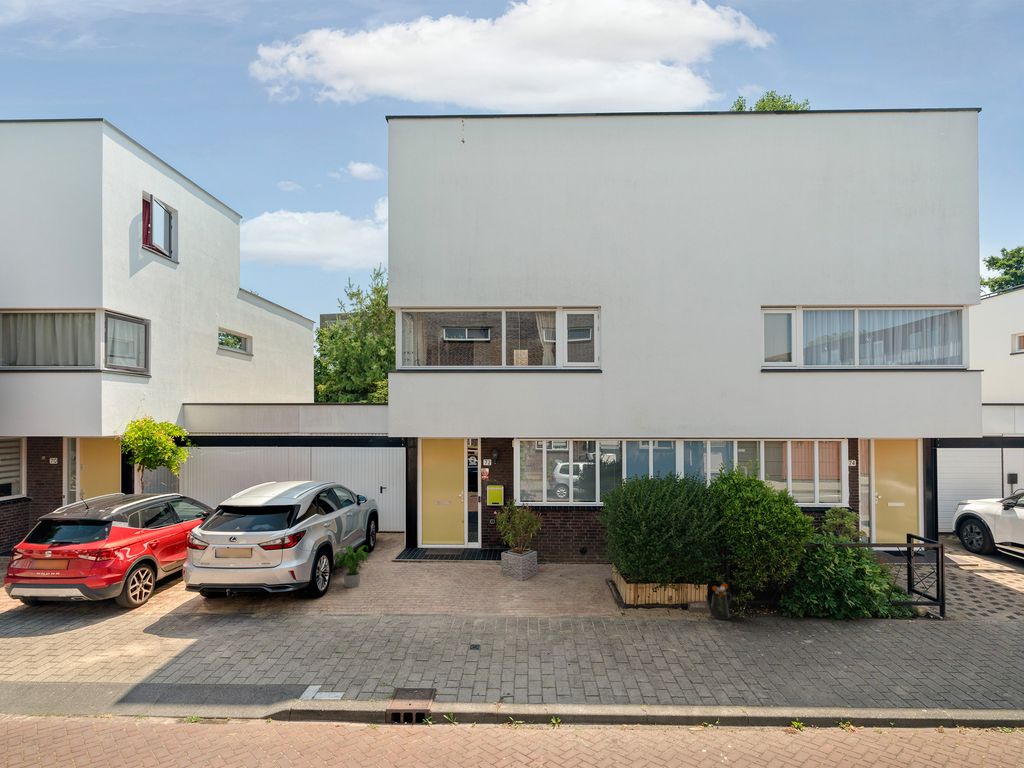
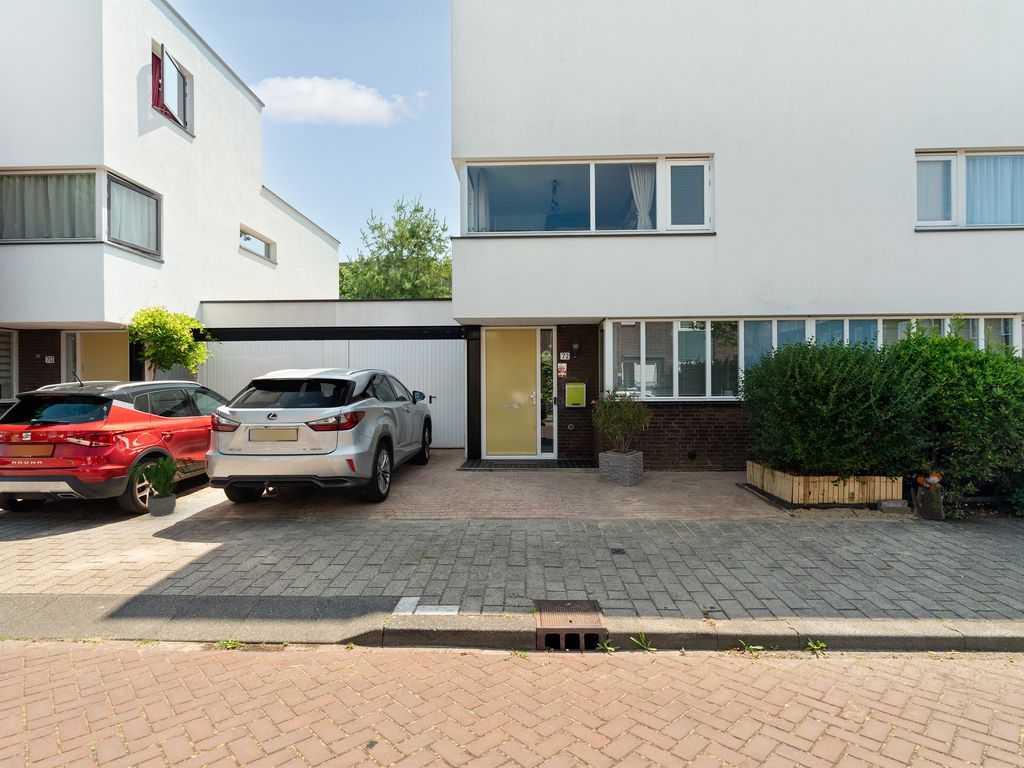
potted plant: present [334,545,371,588] -> present [129,457,194,516]

